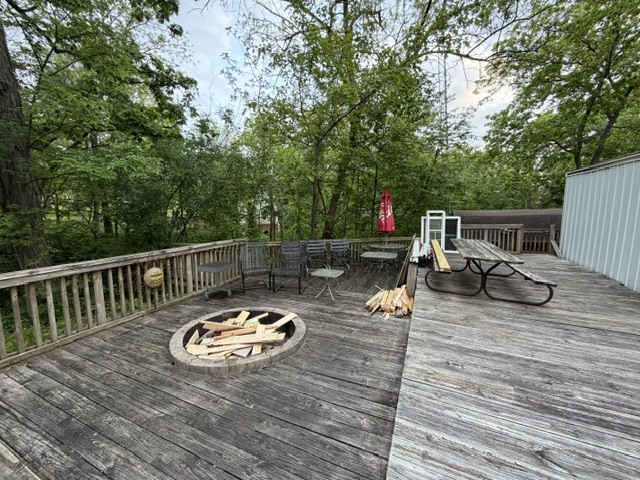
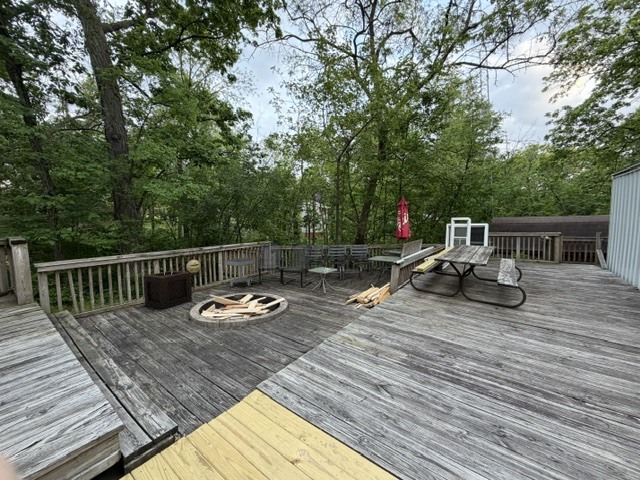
wooden crate: none [78,286,159,346] -> present [143,271,192,309]

